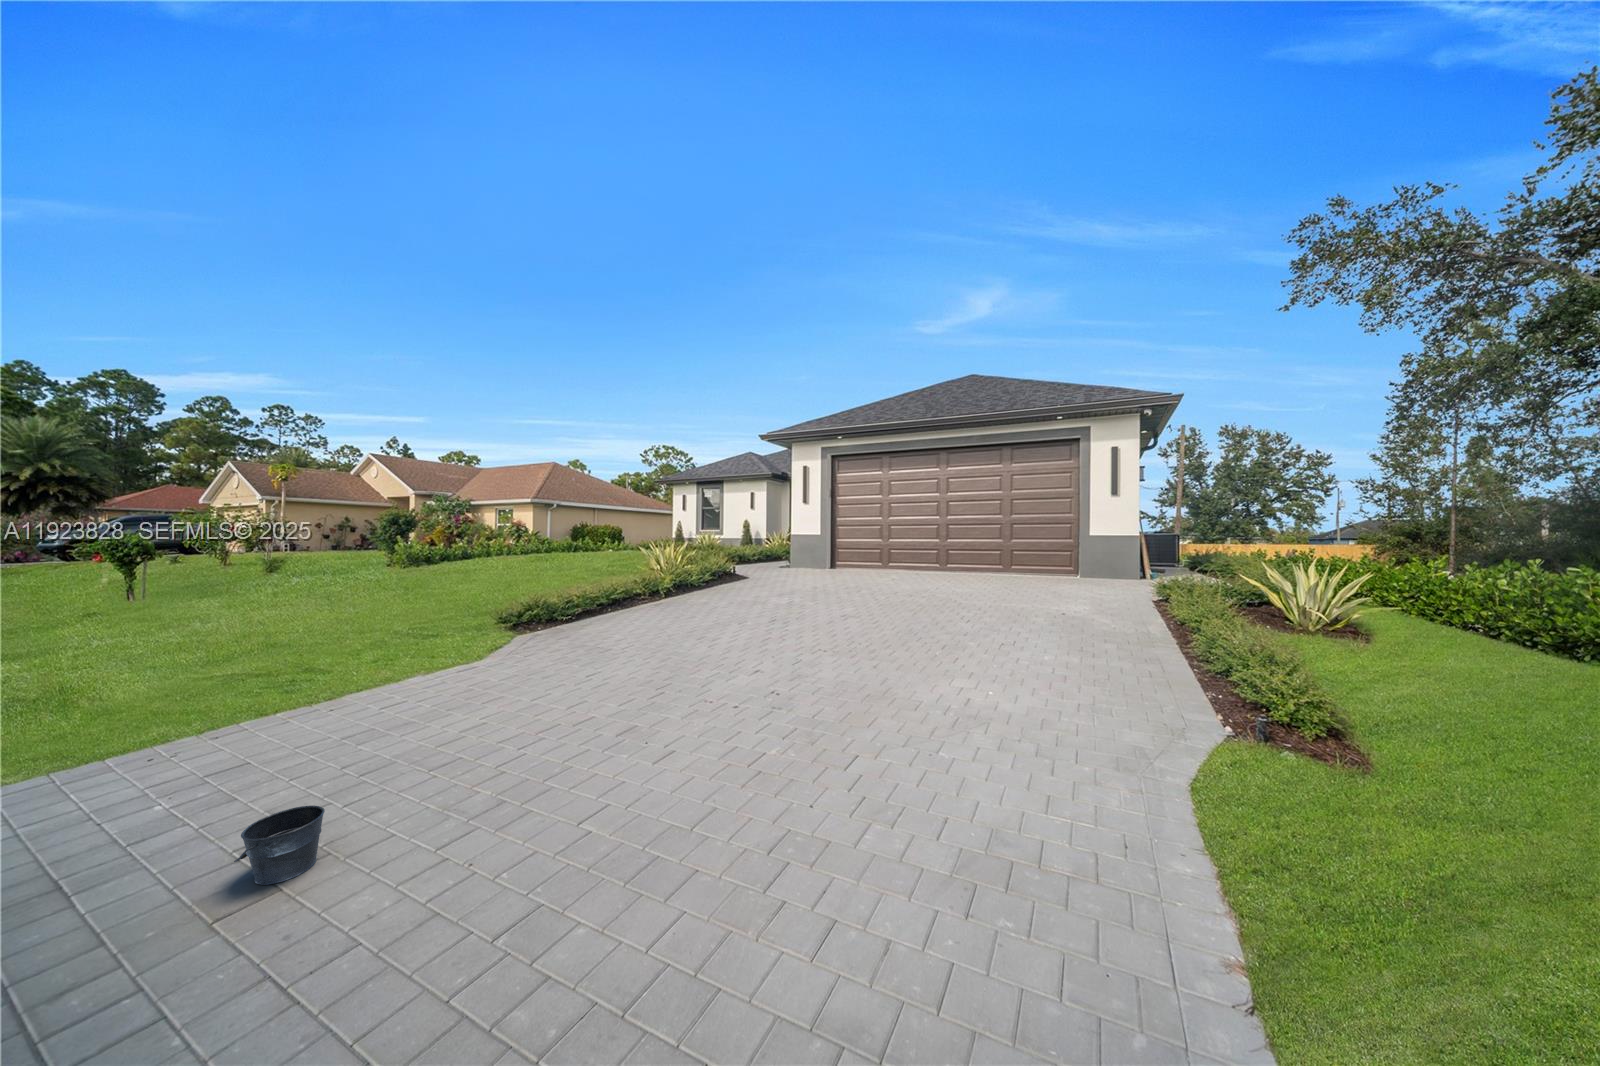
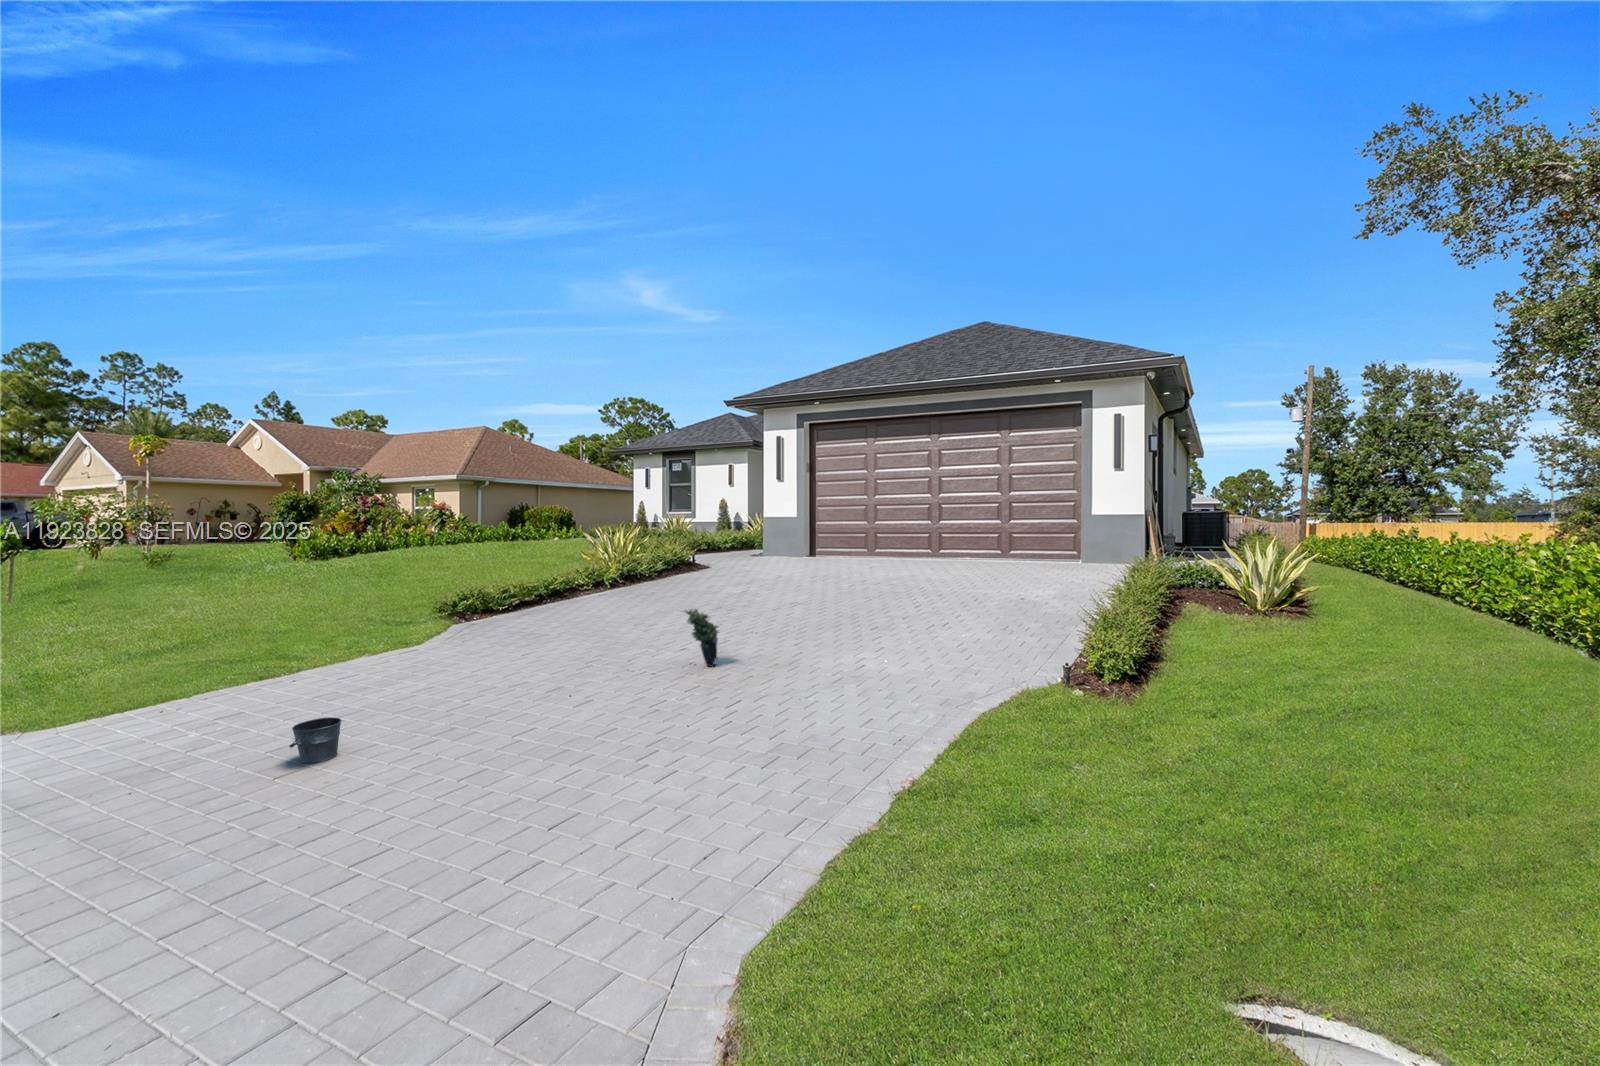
potted plant: none [761,629,801,696] -> present [685,609,718,667]

